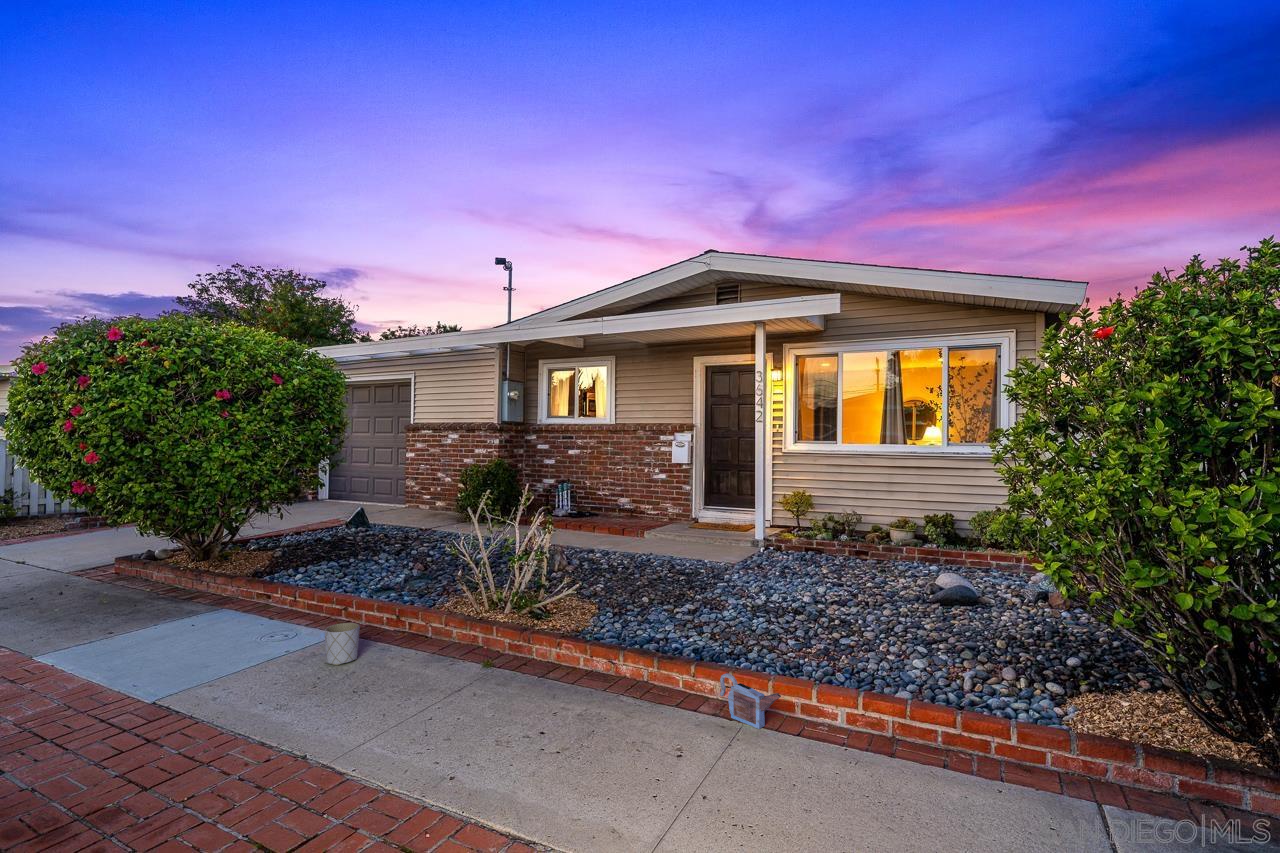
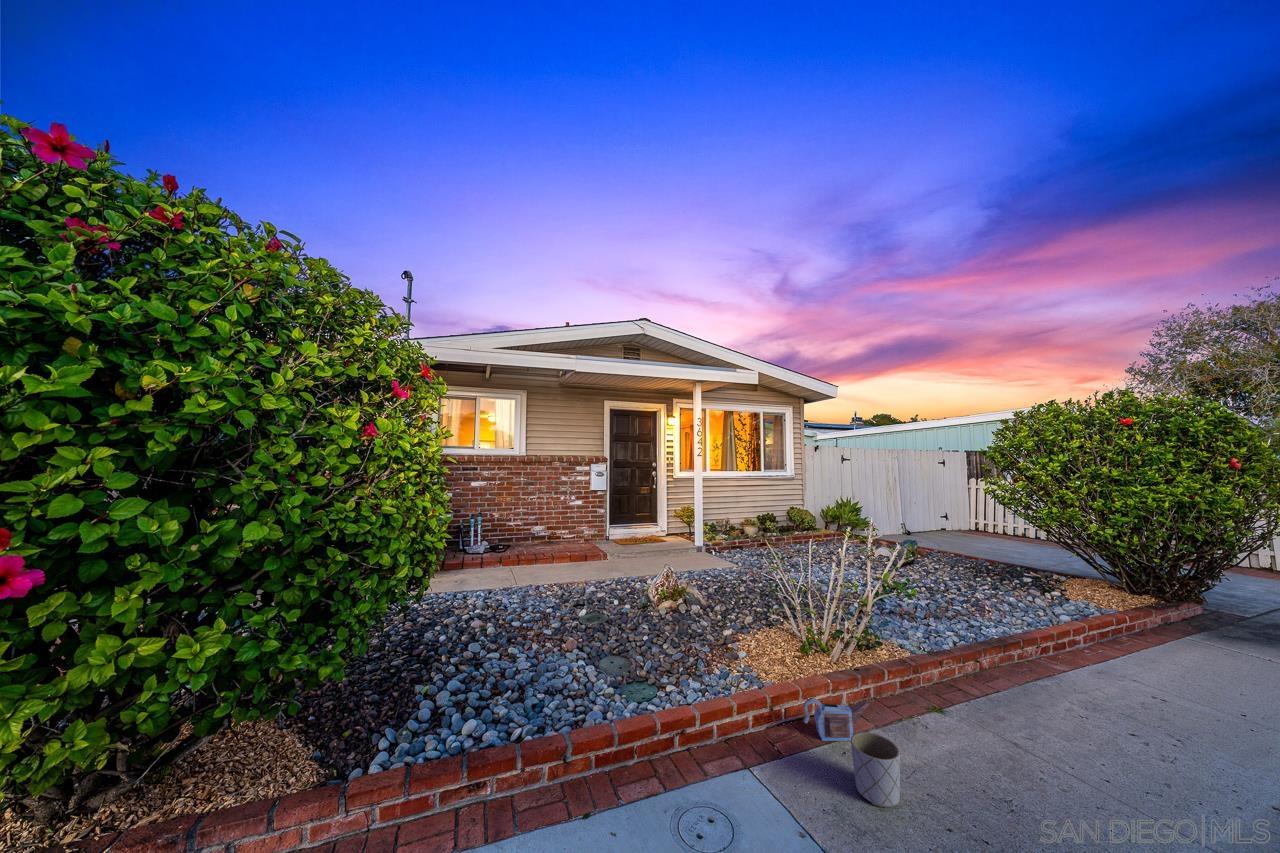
watering can: present [720,673,781,729] -> present [803,699,870,741]

